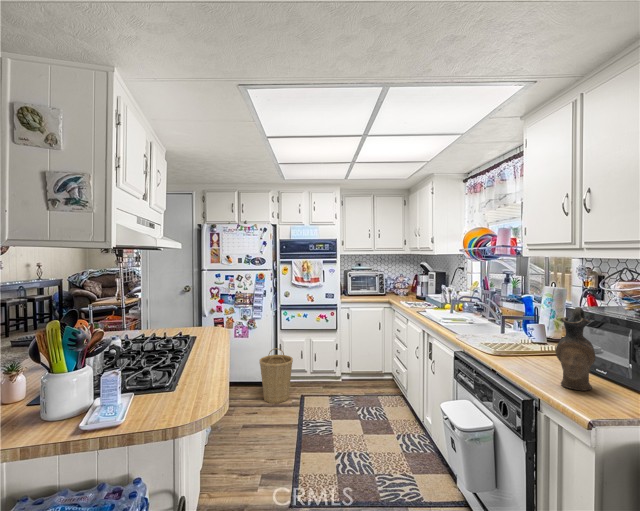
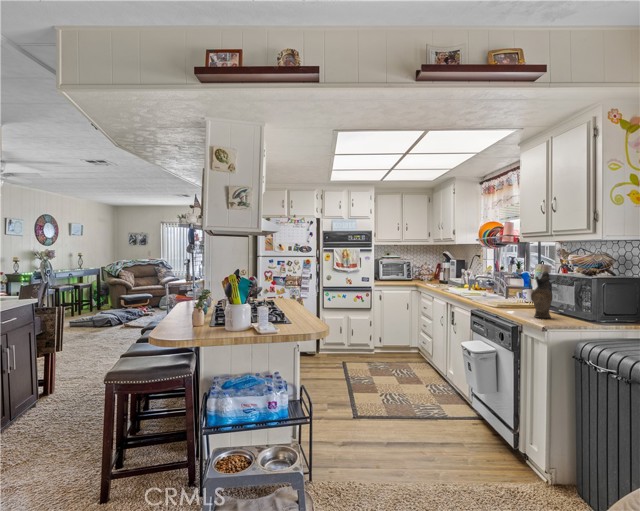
basket: present [259,348,293,403] -> none [309,323,337,366]

